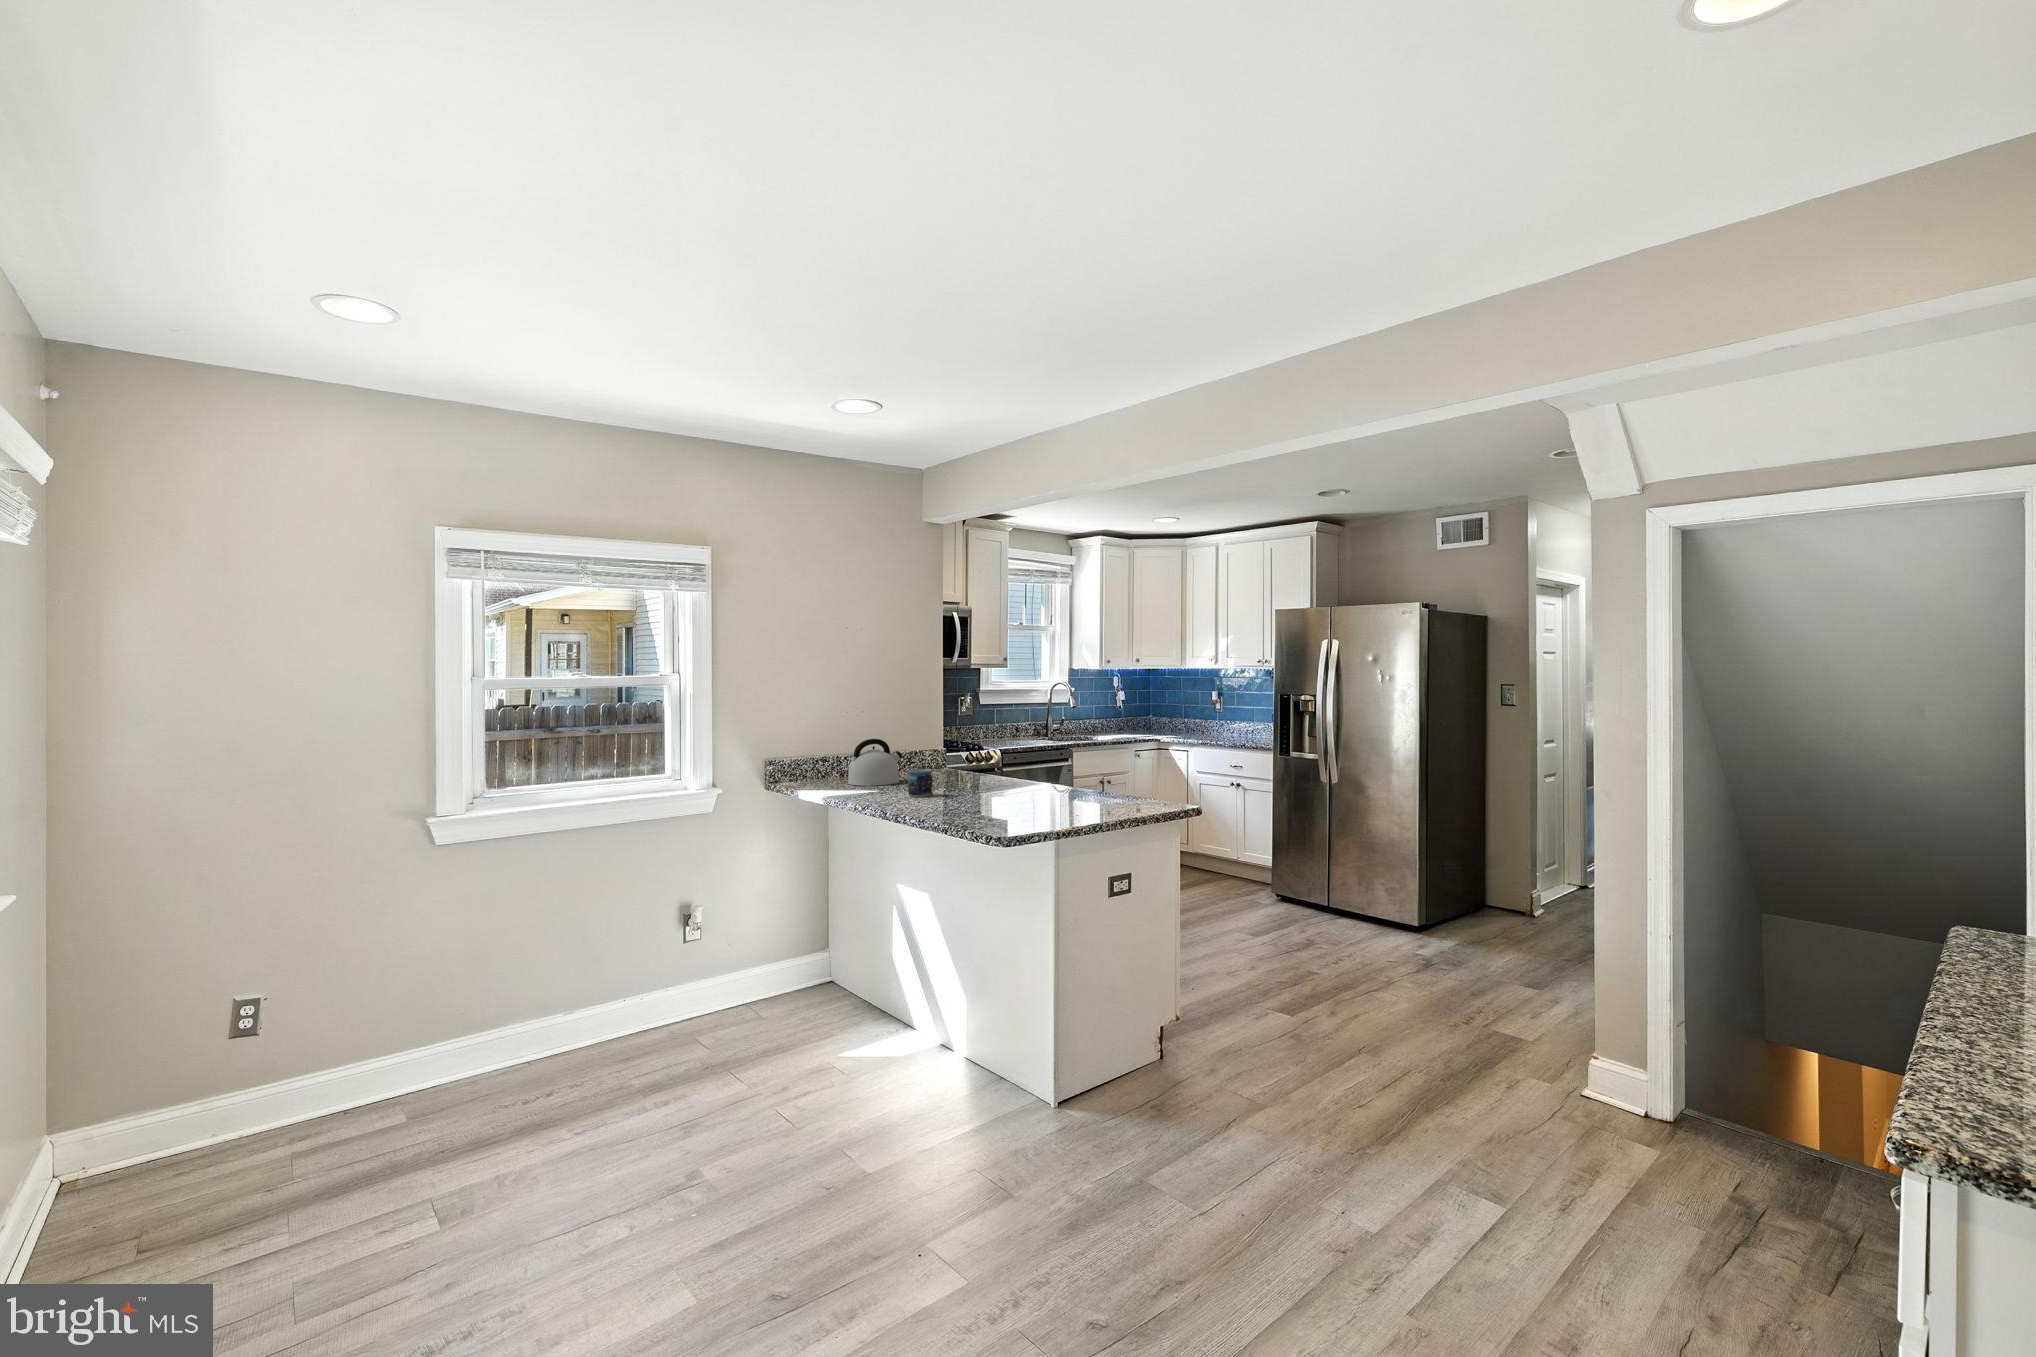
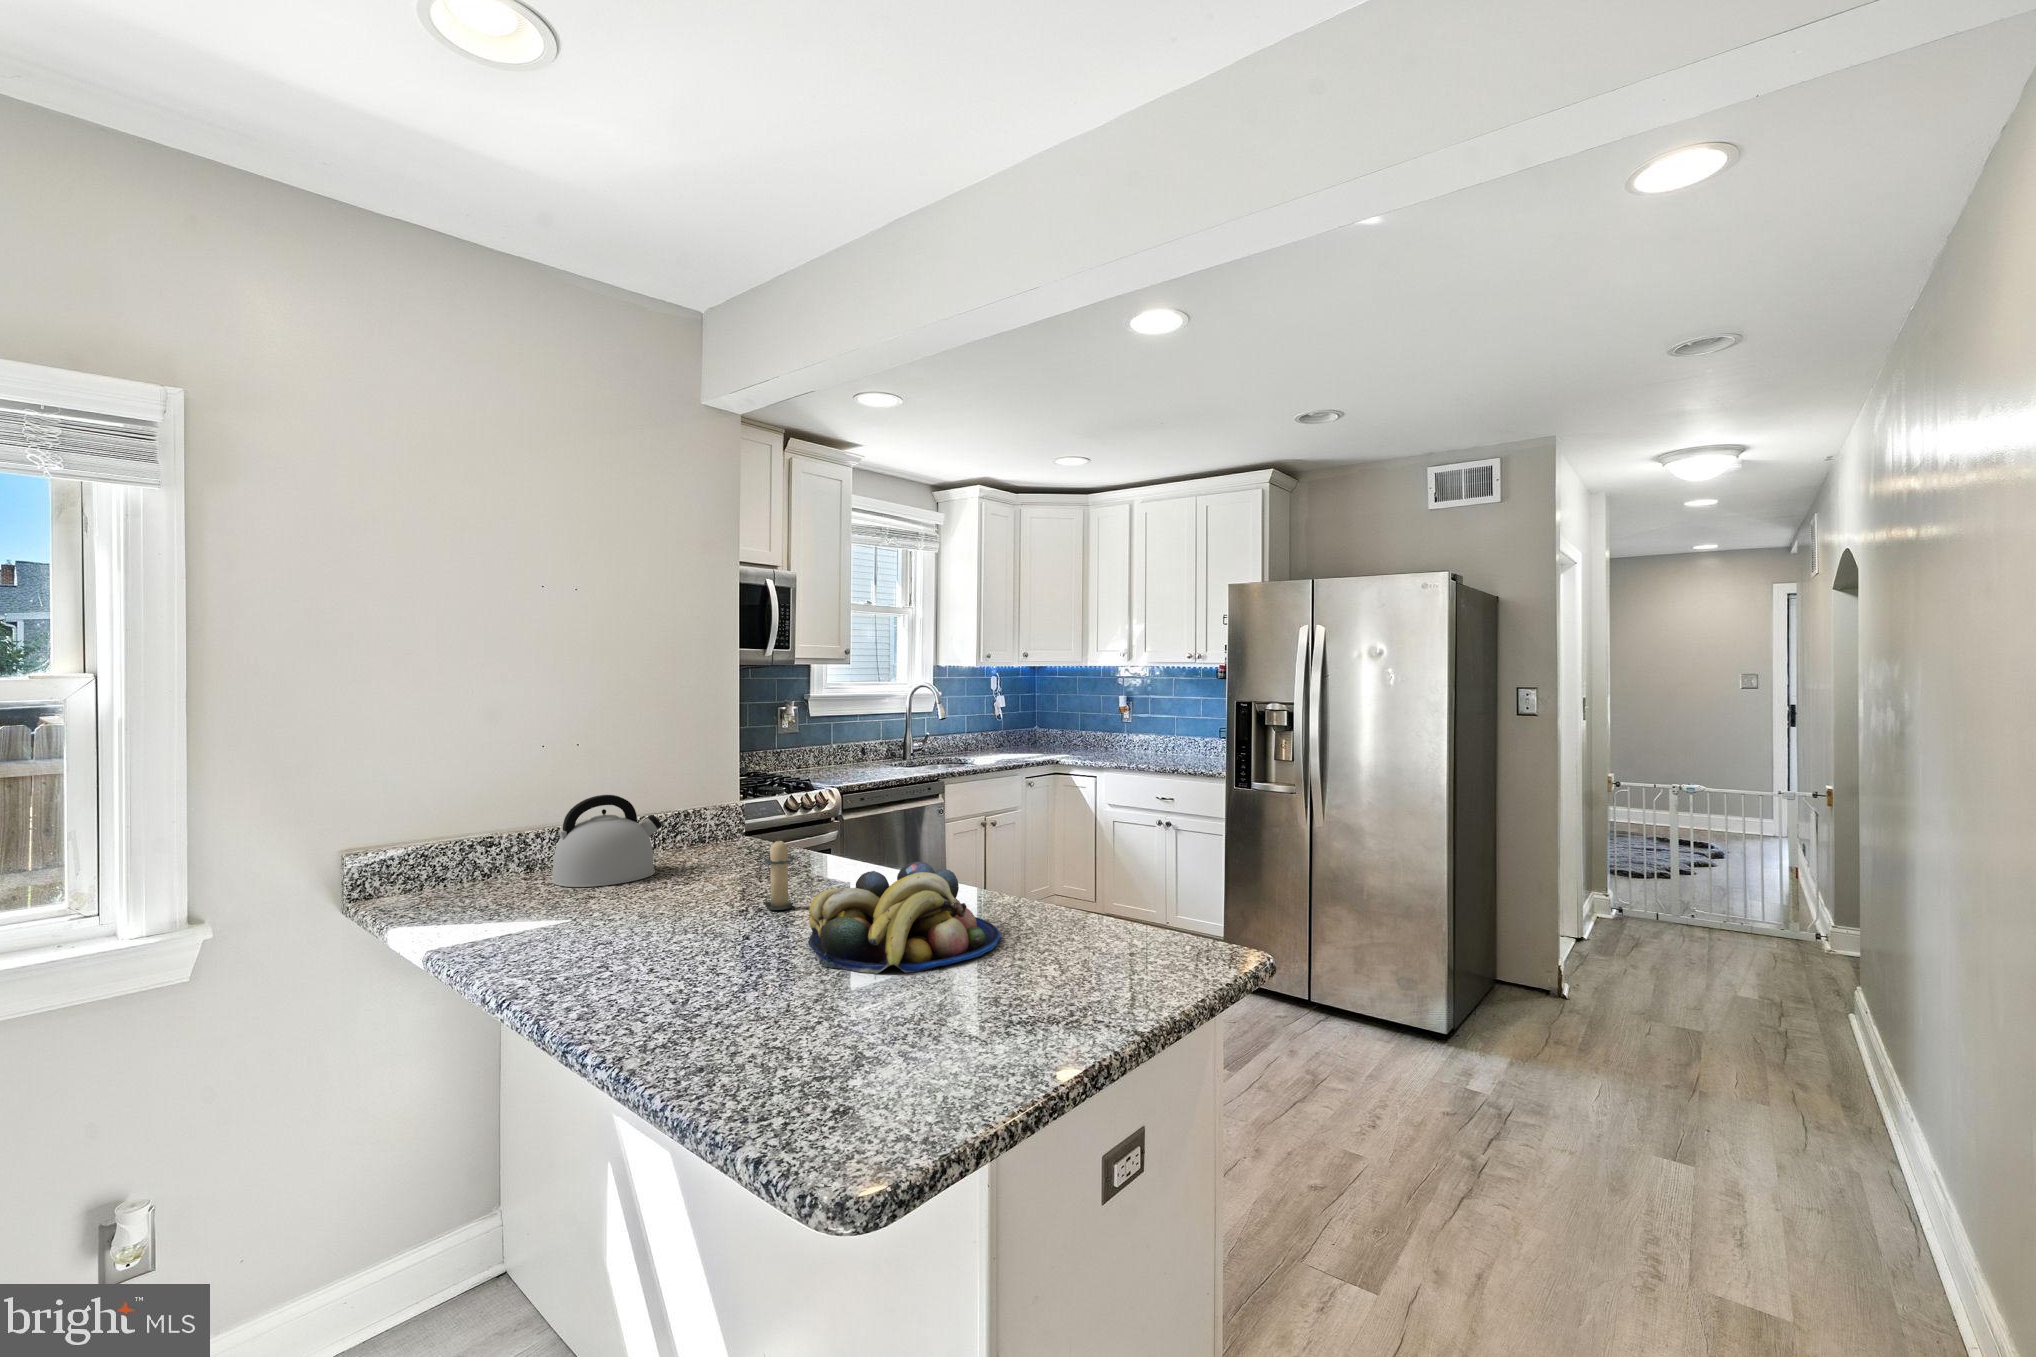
candle: none [959,756,977,794] -> present [764,836,793,910]
fruit bowl: none [983,767,1076,810] -> present [809,862,1001,974]
mug: present [908,769,943,797] -> none [655,864,727,925]

